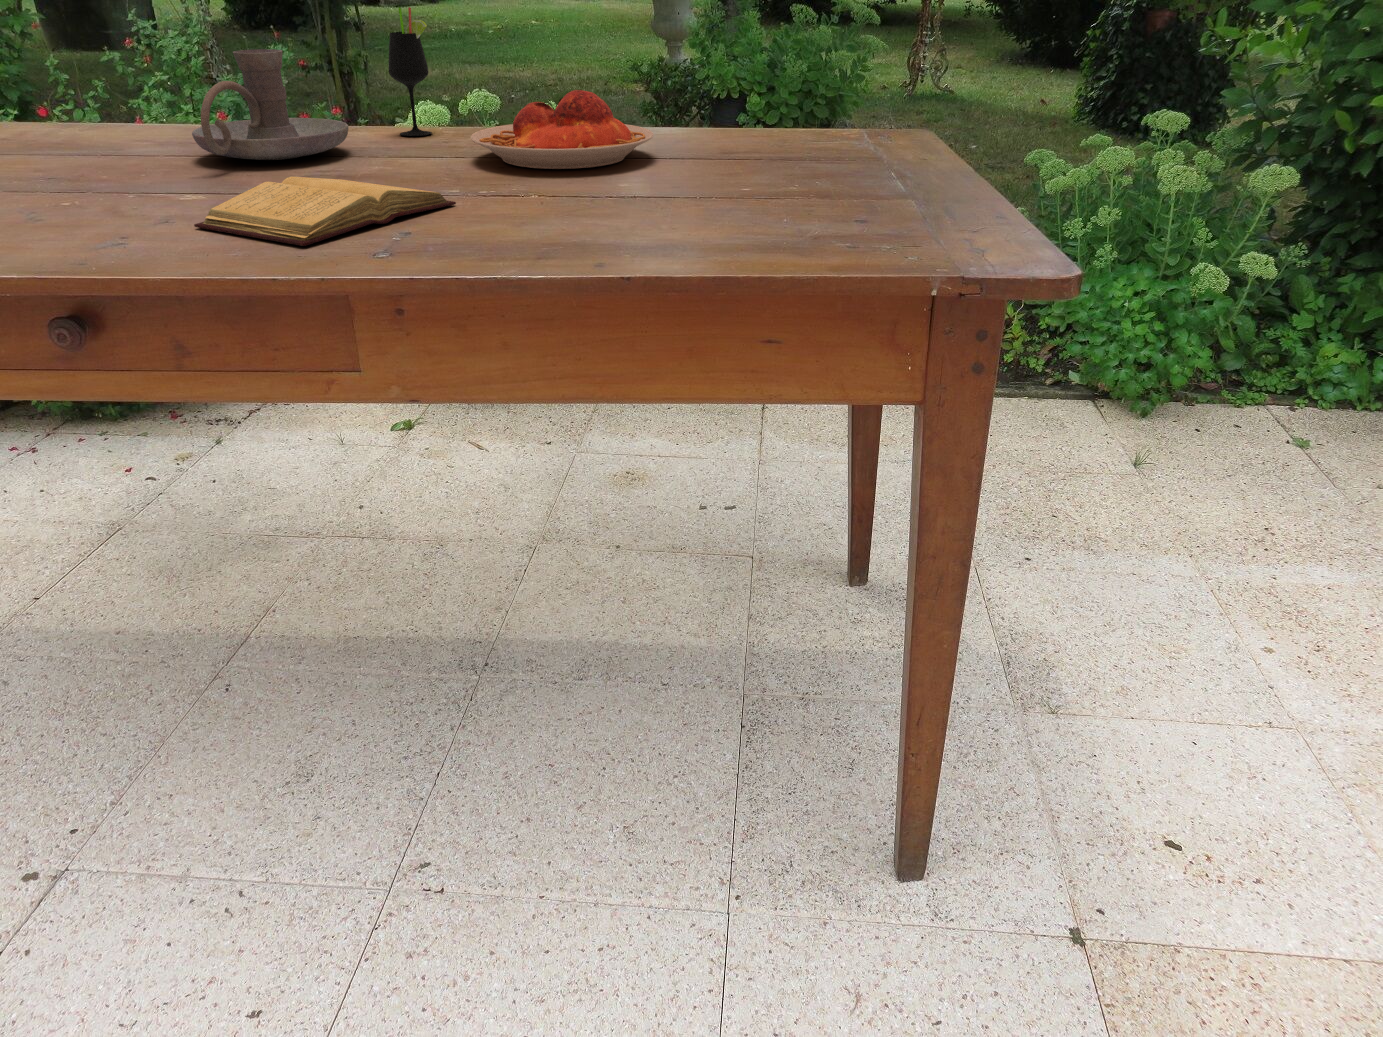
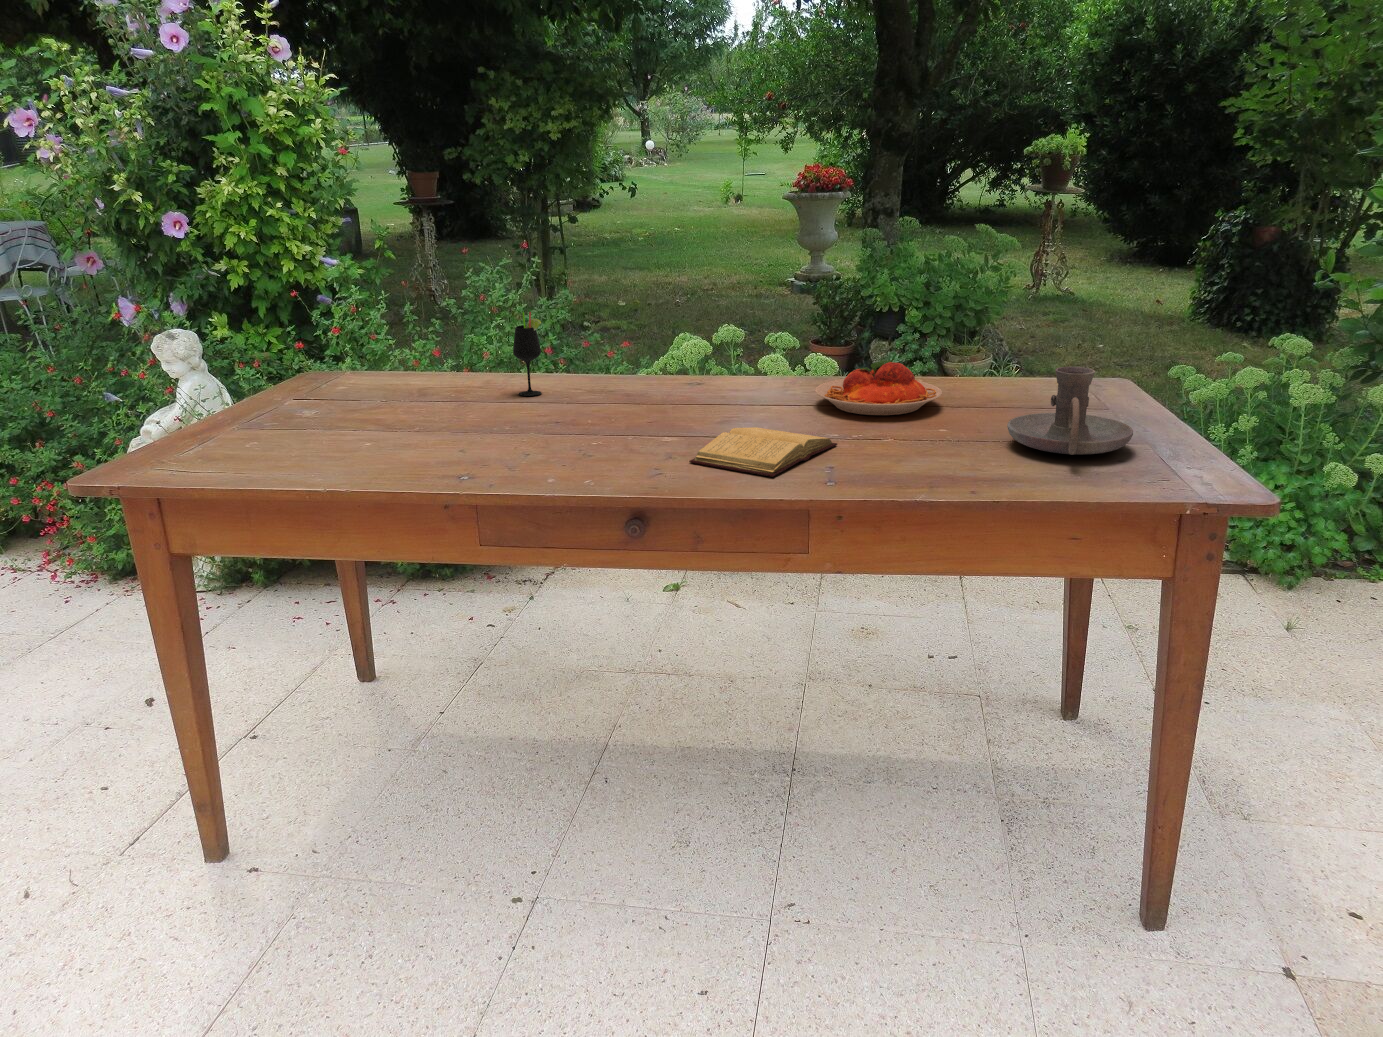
wine glass: present [388,7,432,136] -> present [513,312,541,396]
candle holder: present [192,49,348,160] -> present [1007,367,1133,455]

